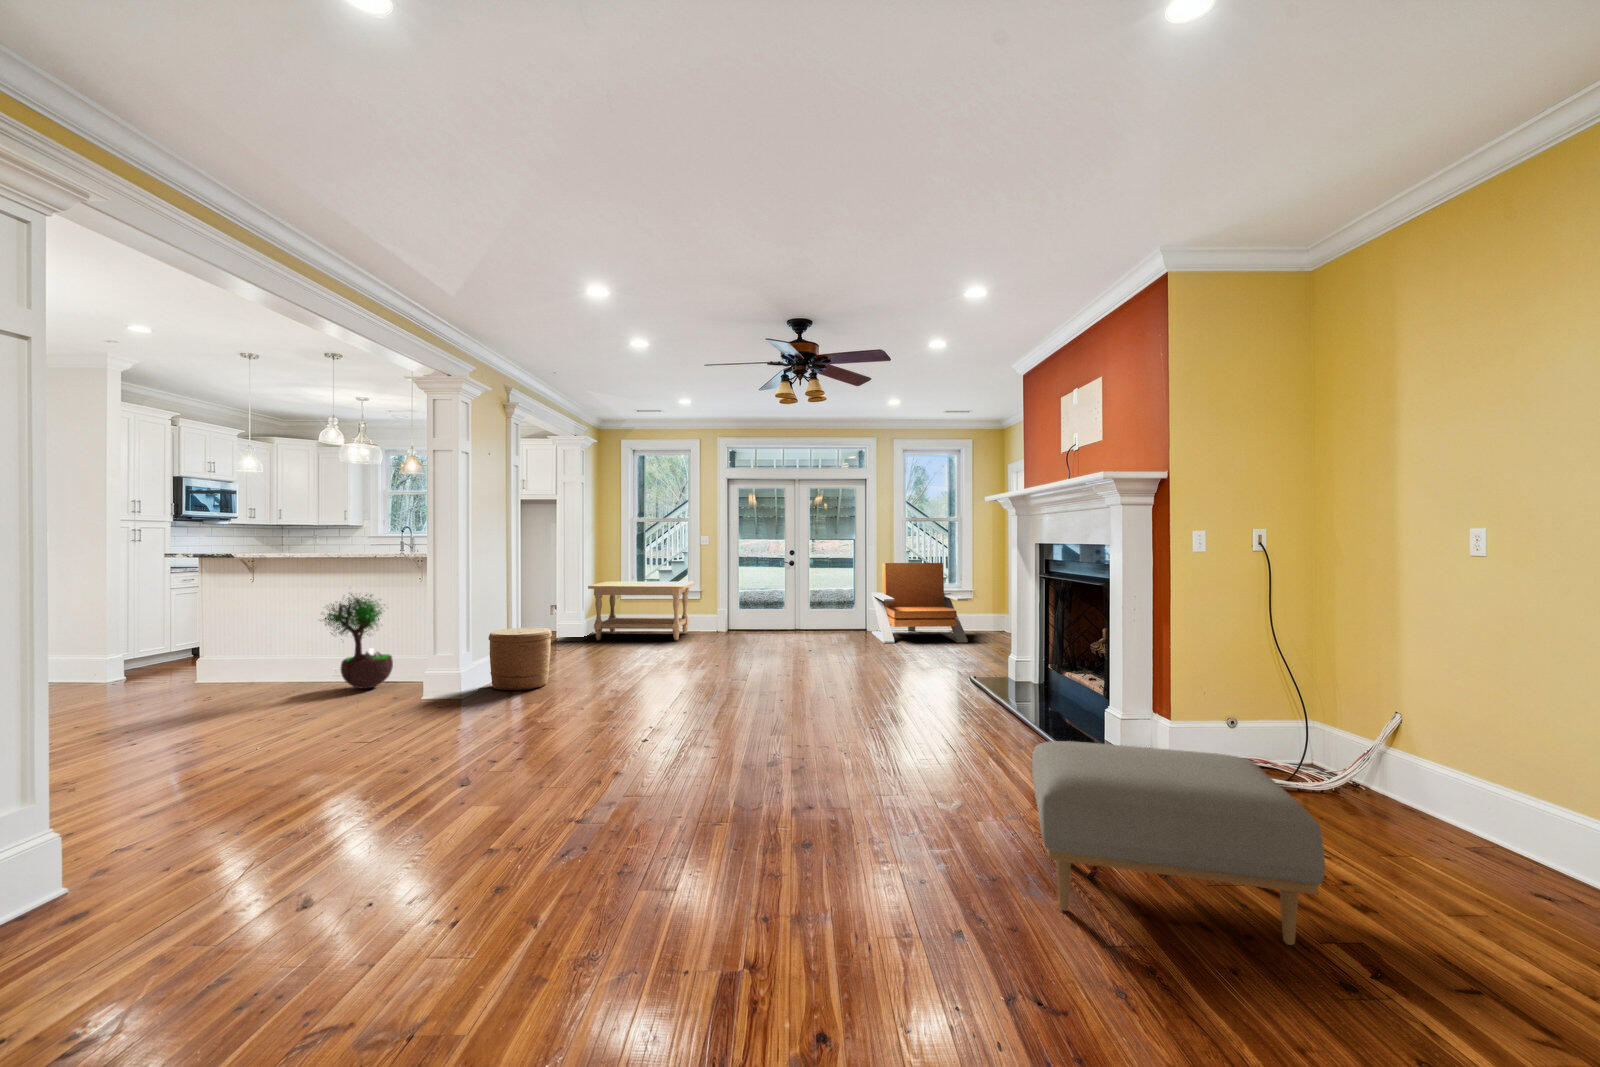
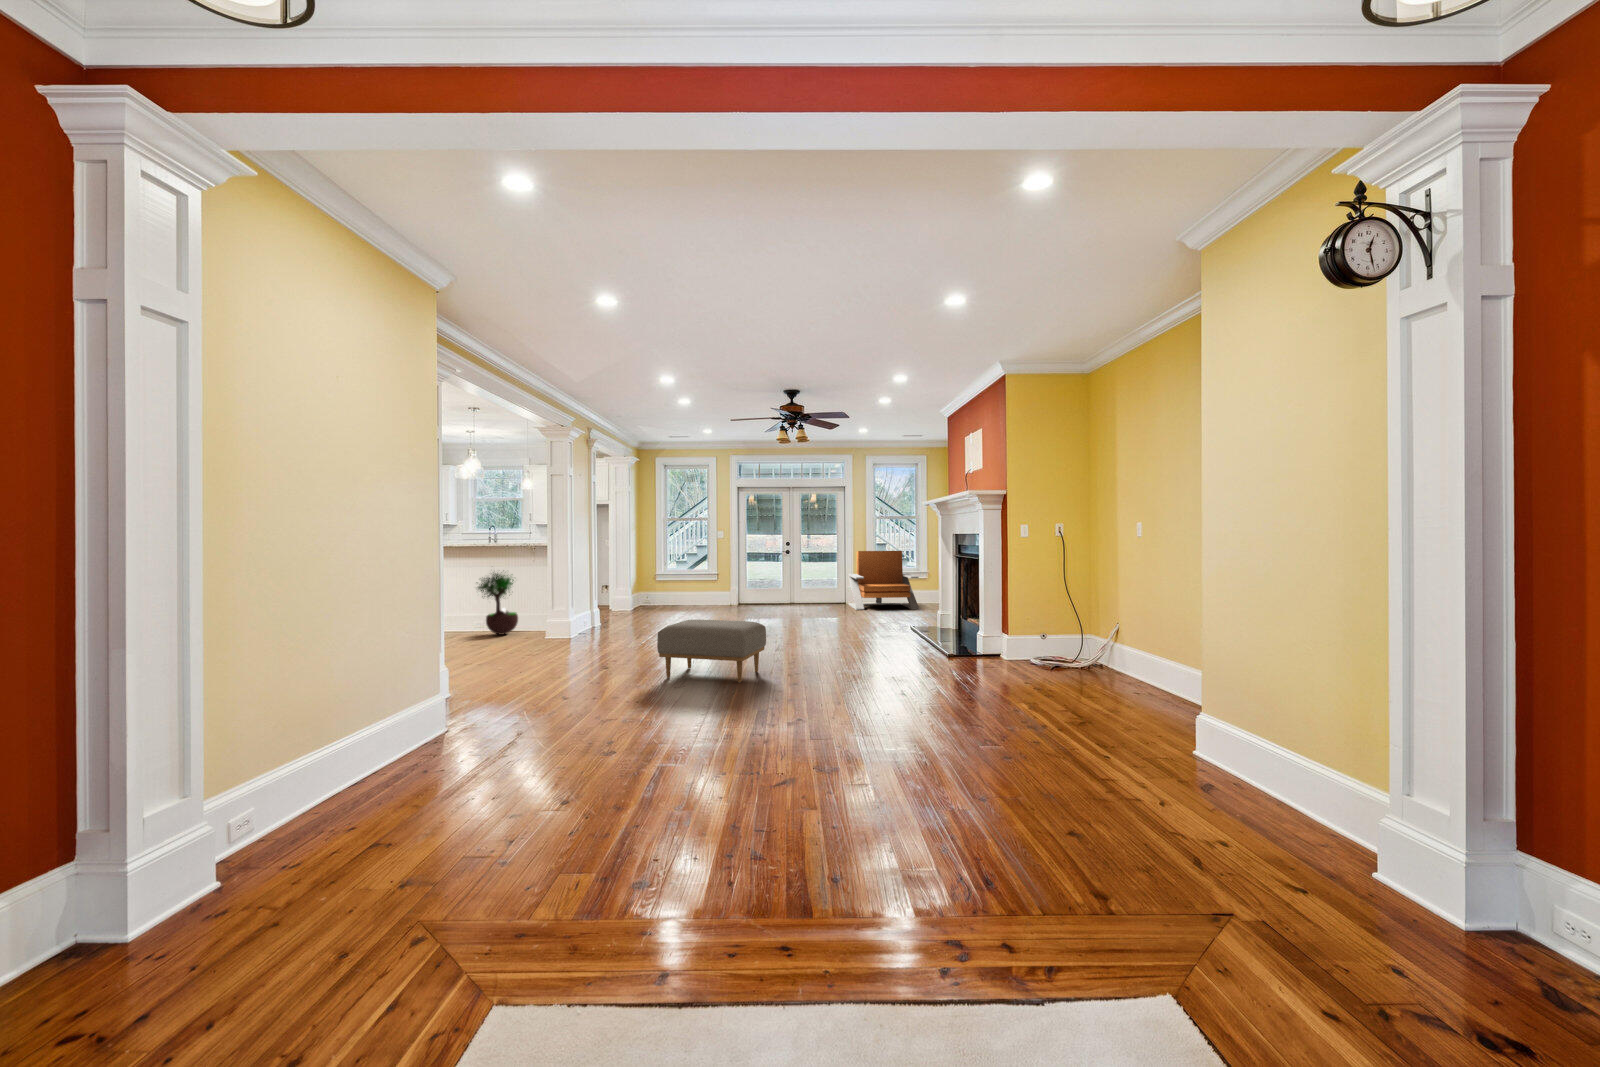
coffee table: present [588,581,694,641] -> none [635,566,713,610]
woven basket: present [489,627,552,690] -> none [584,594,625,635]
ottoman: present [1032,741,1325,945] -> present [657,620,766,683]

